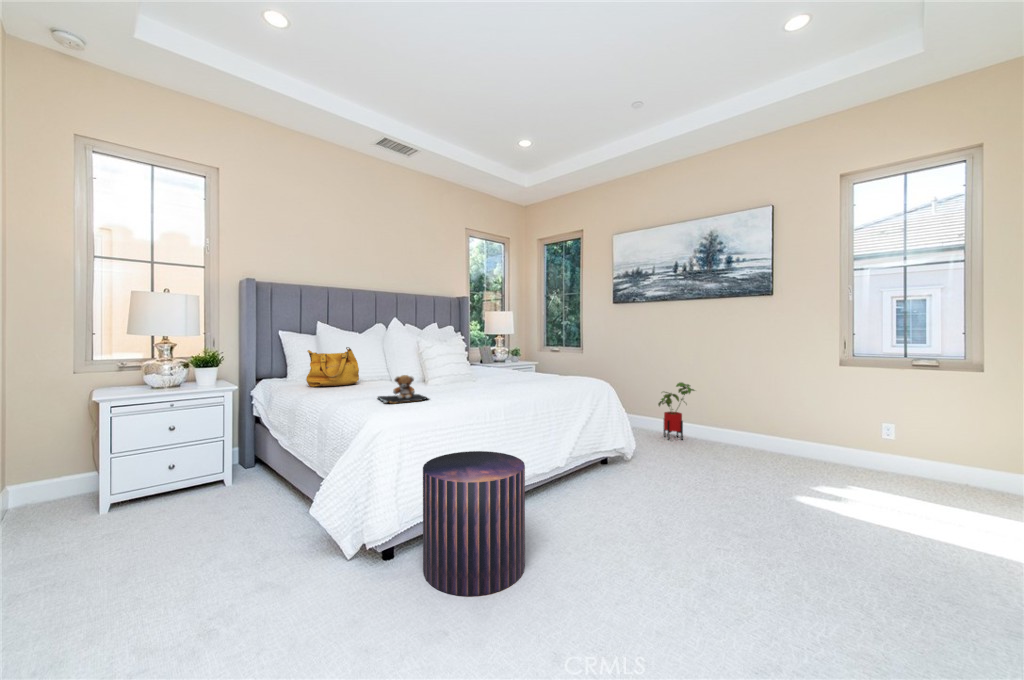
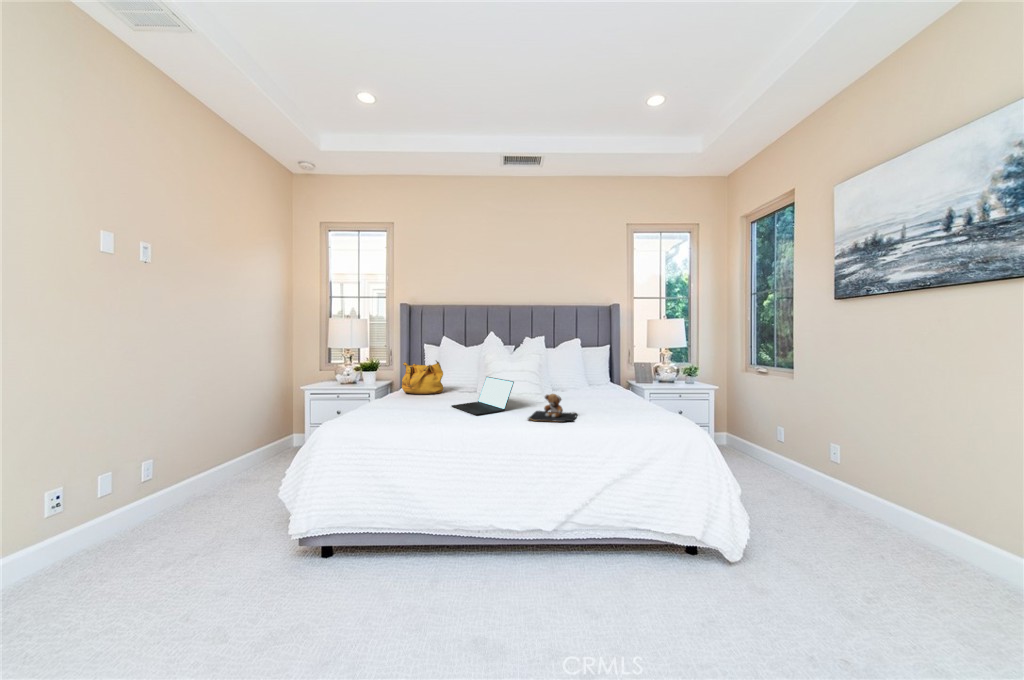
laptop: none [420,359,481,389] -> present [452,377,514,415]
teddy bear: present [378,375,428,403] -> present [527,394,577,422]
house plant: present [658,382,695,440] -> none [873,453,979,570]
pouf: present [423,451,525,596] -> none [256,483,377,651]

